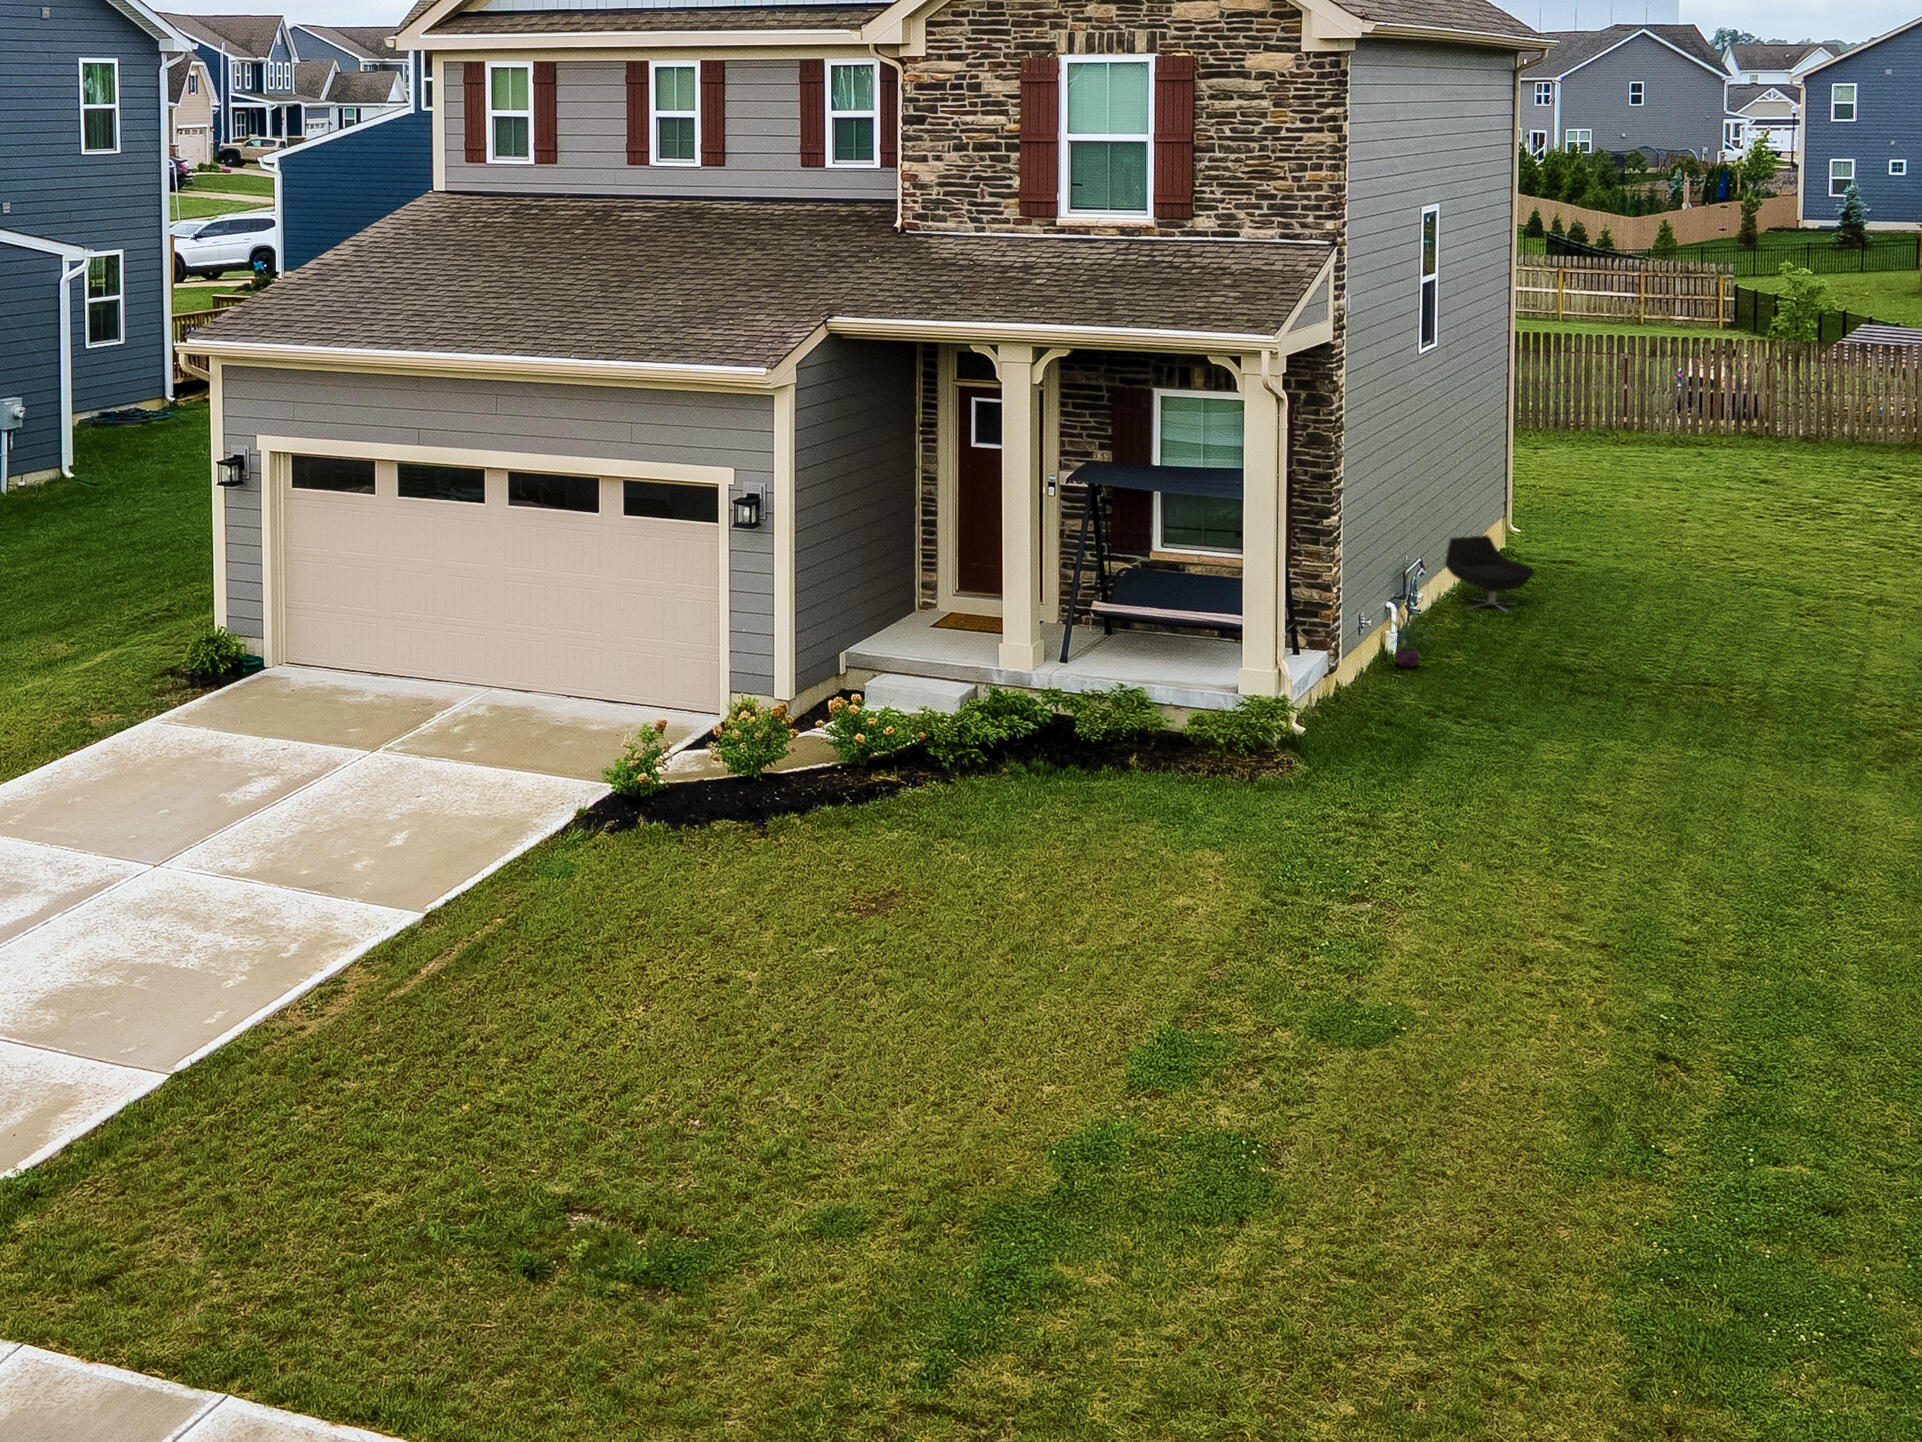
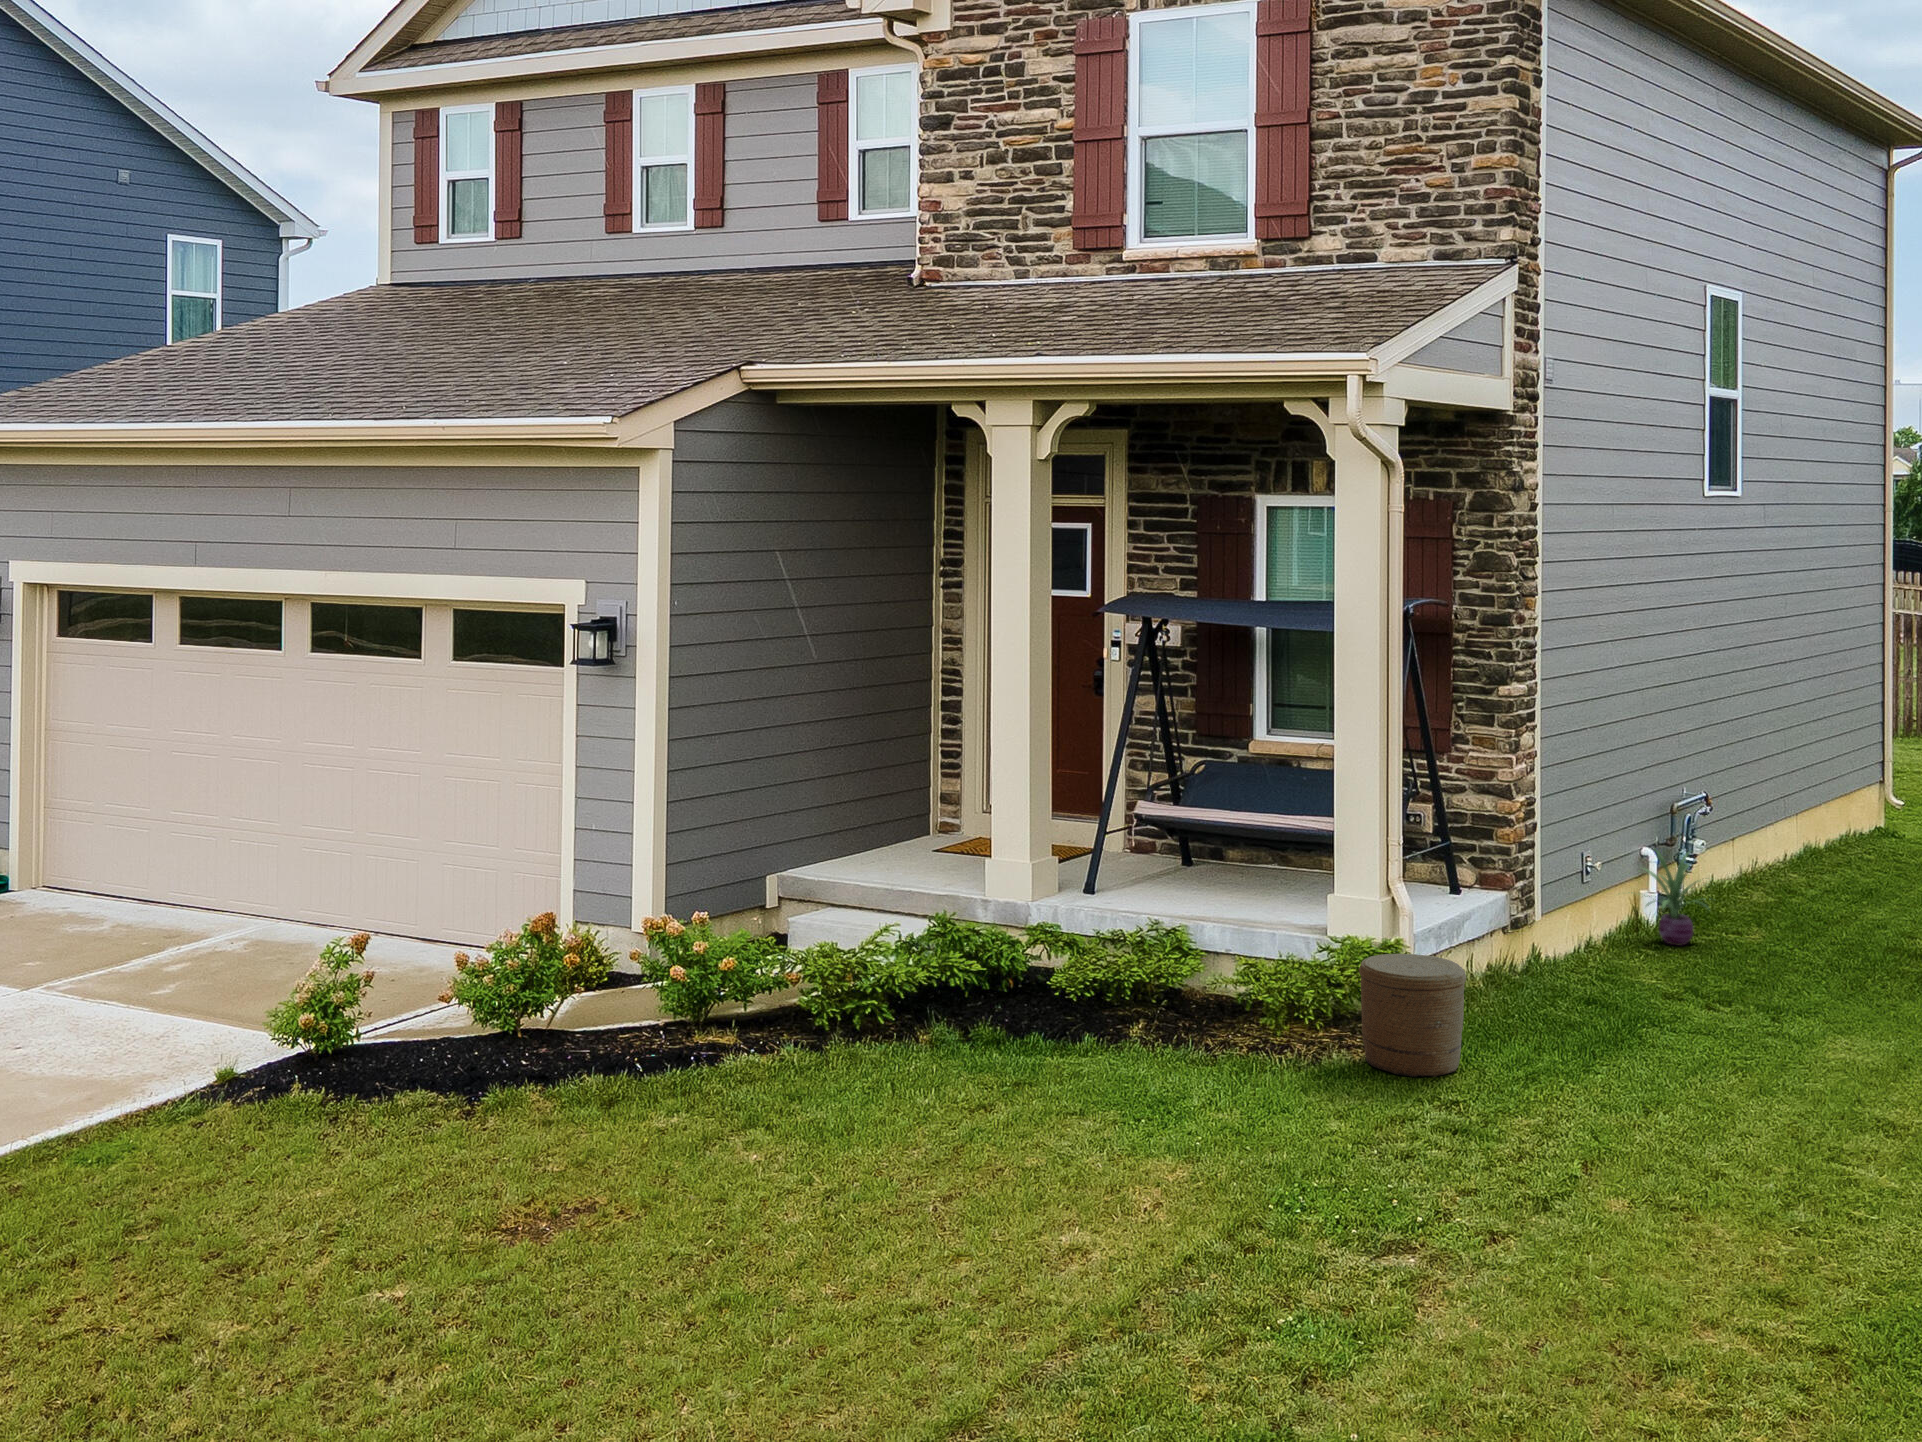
lounge chair: present [1445,535,1534,612] -> none [1770,781,1907,895]
woven basket: none [1255,700,1320,776] -> present [1359,954,1466,1077]

